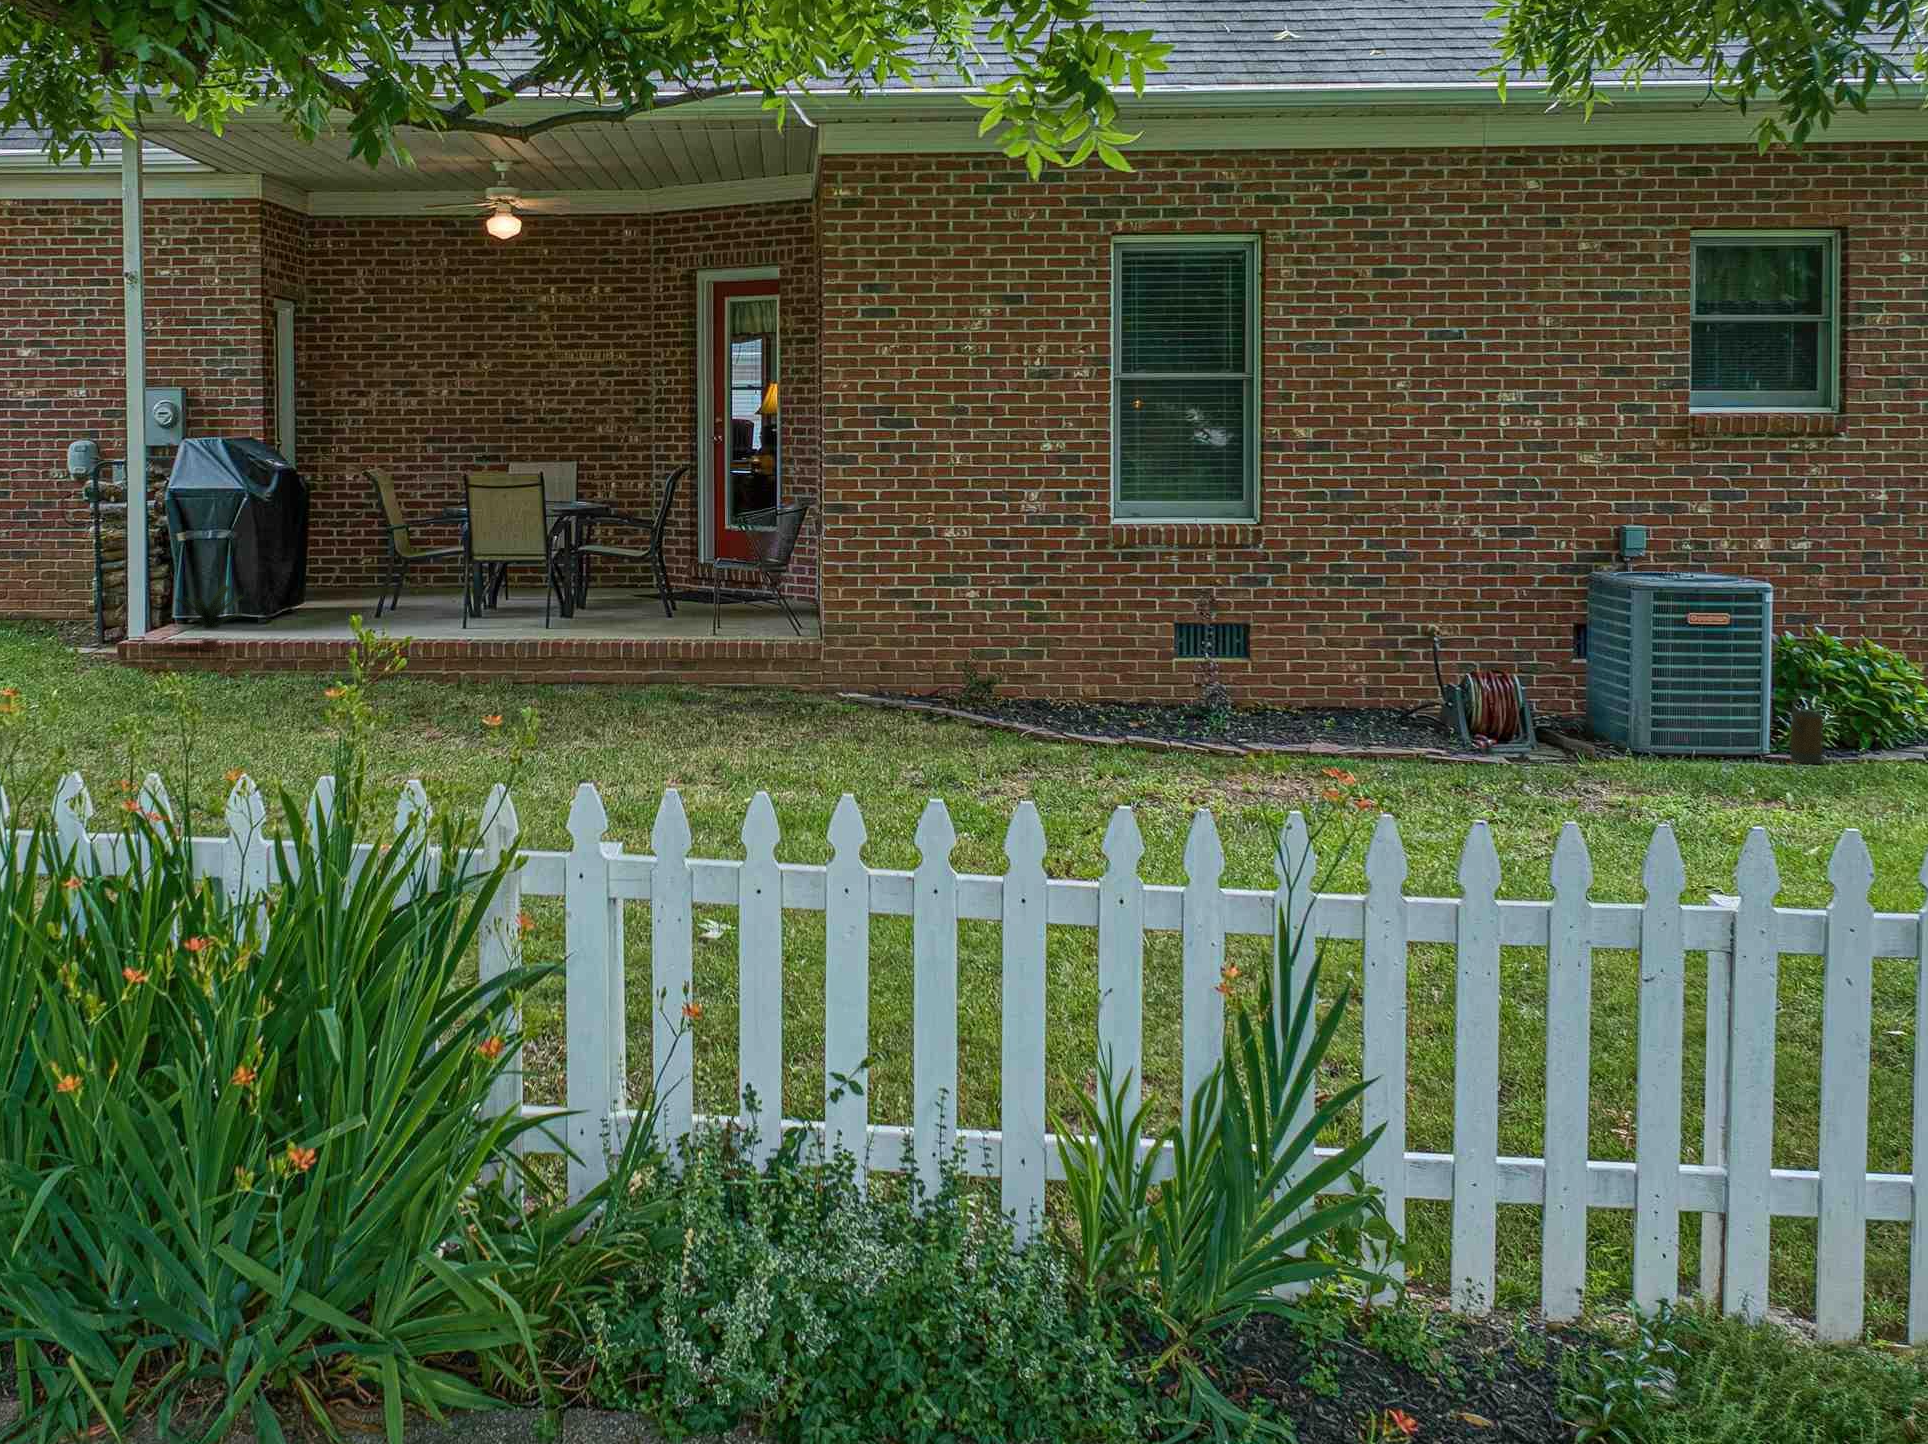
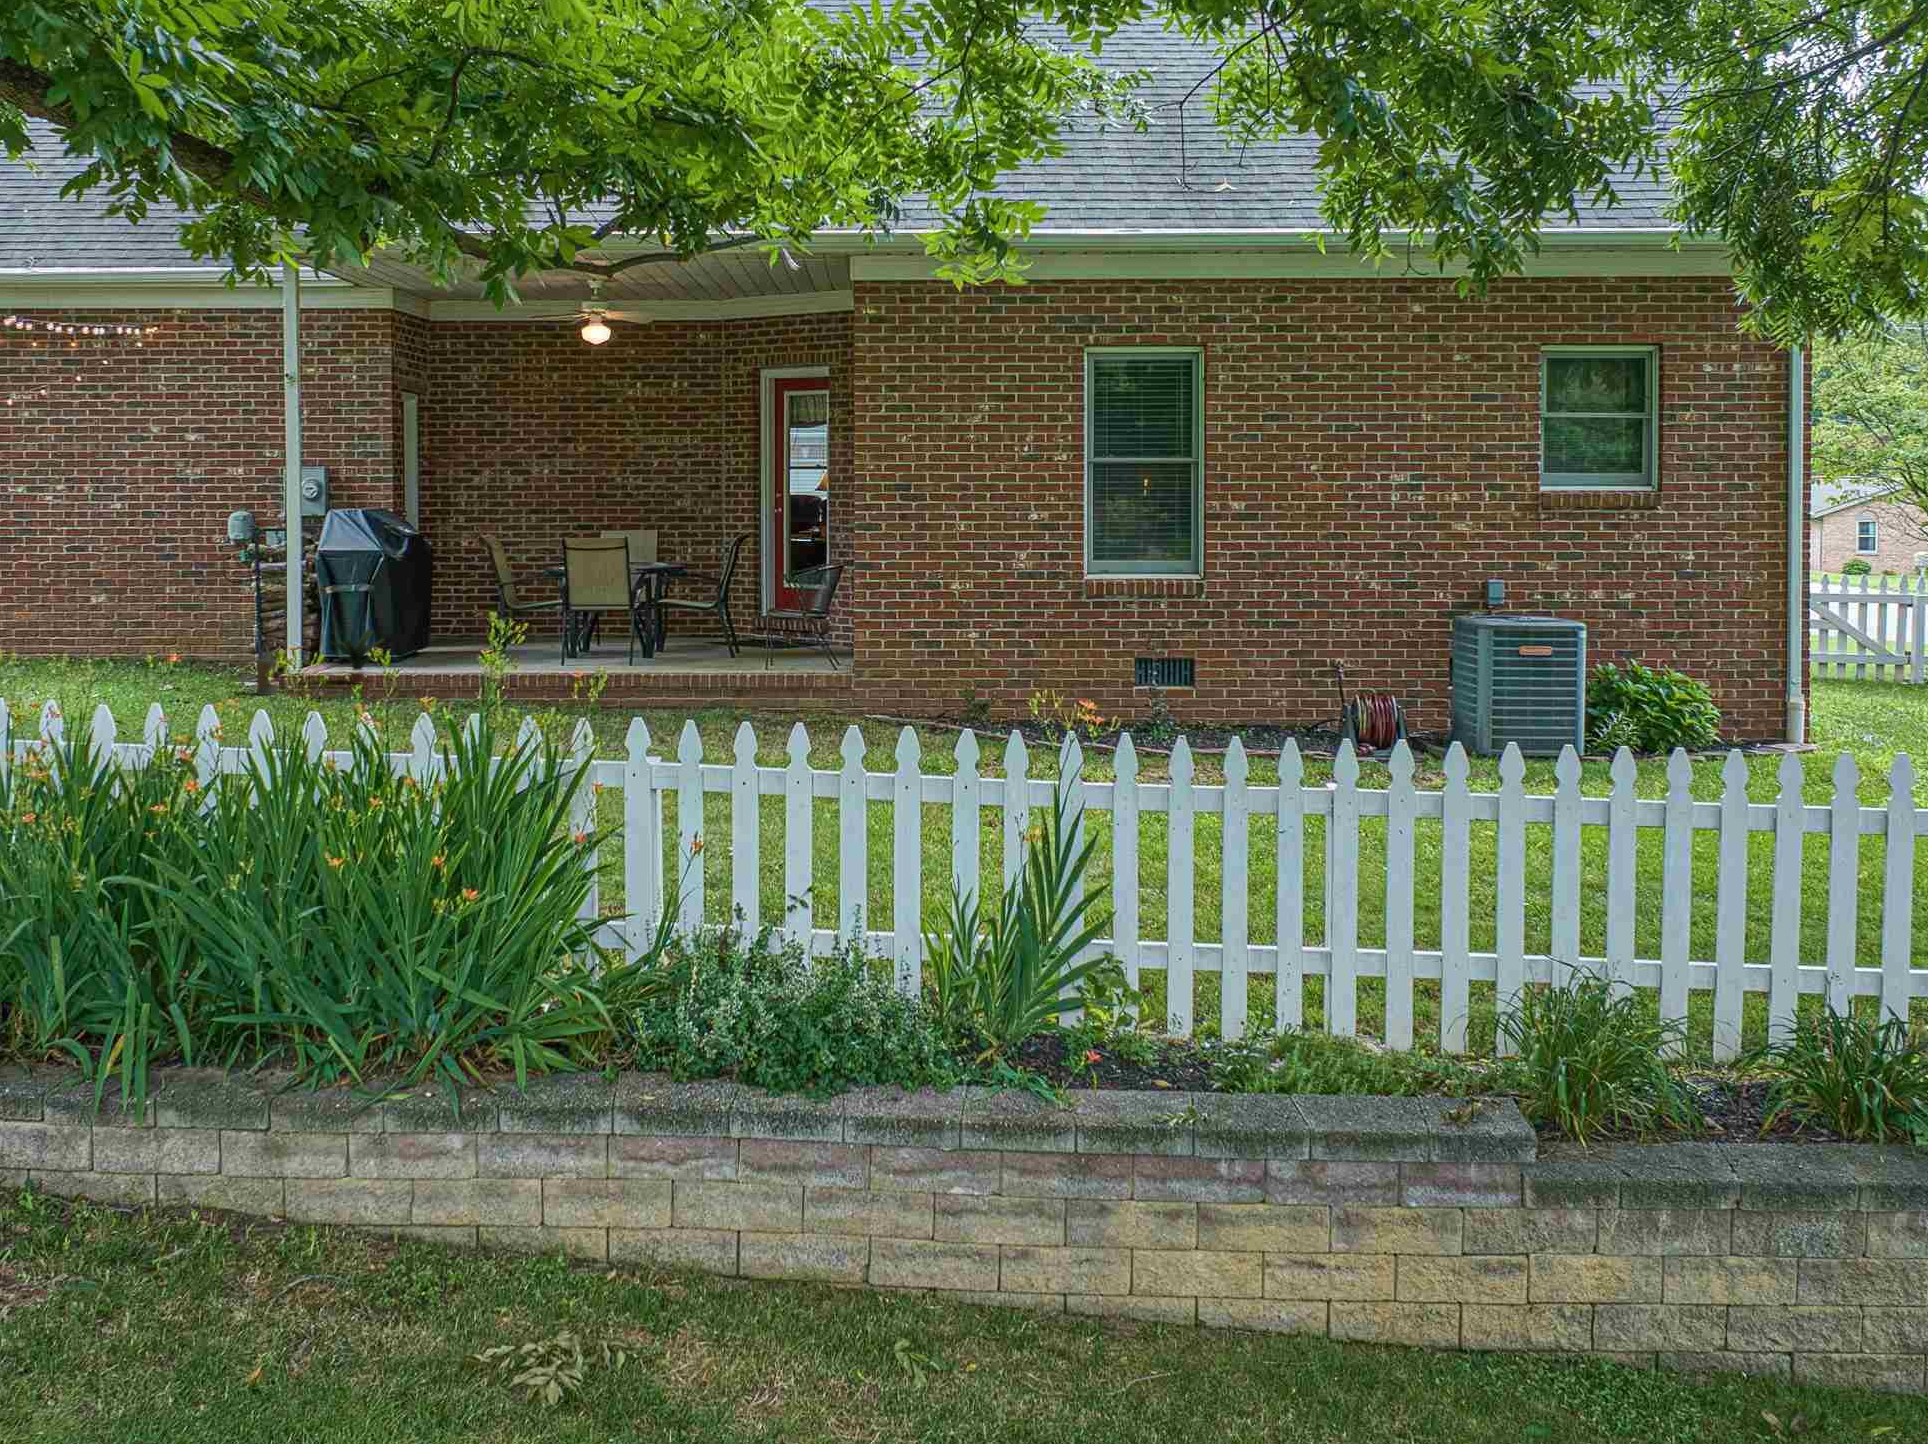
watering can: present [1790,692,1823,764] -> present [257,644,278,695]

